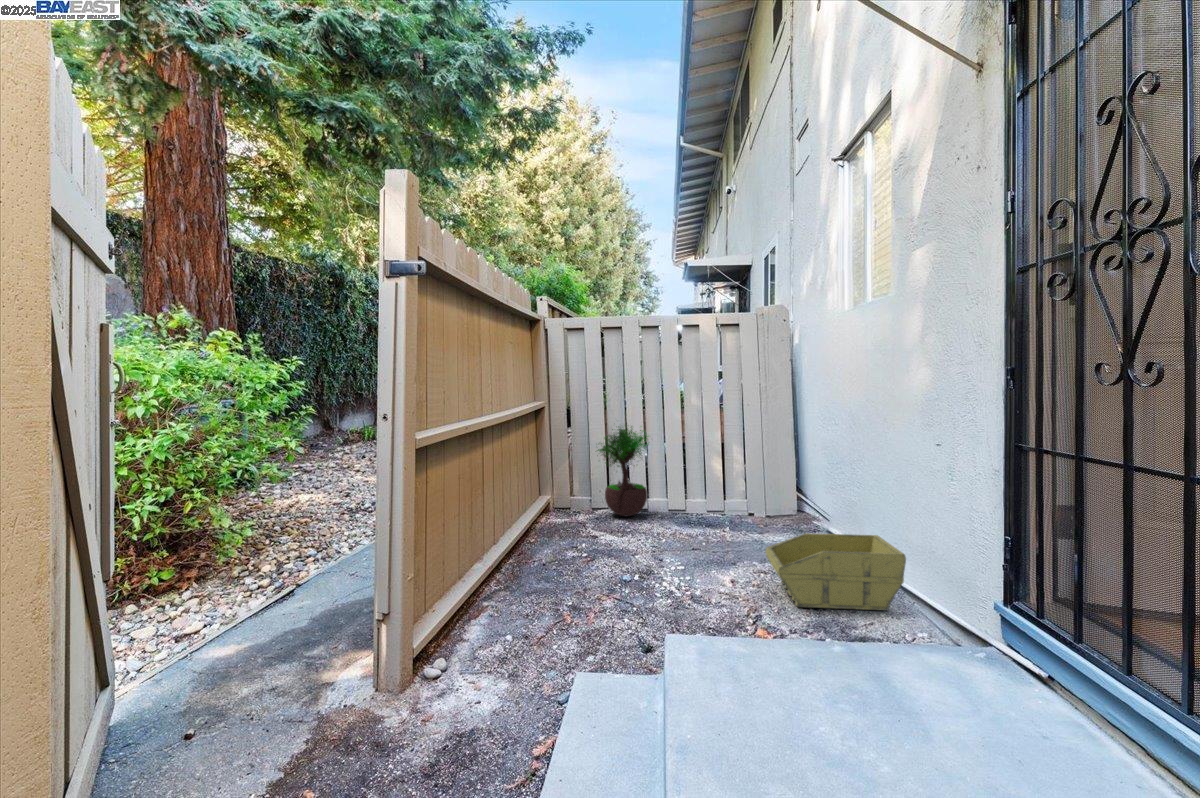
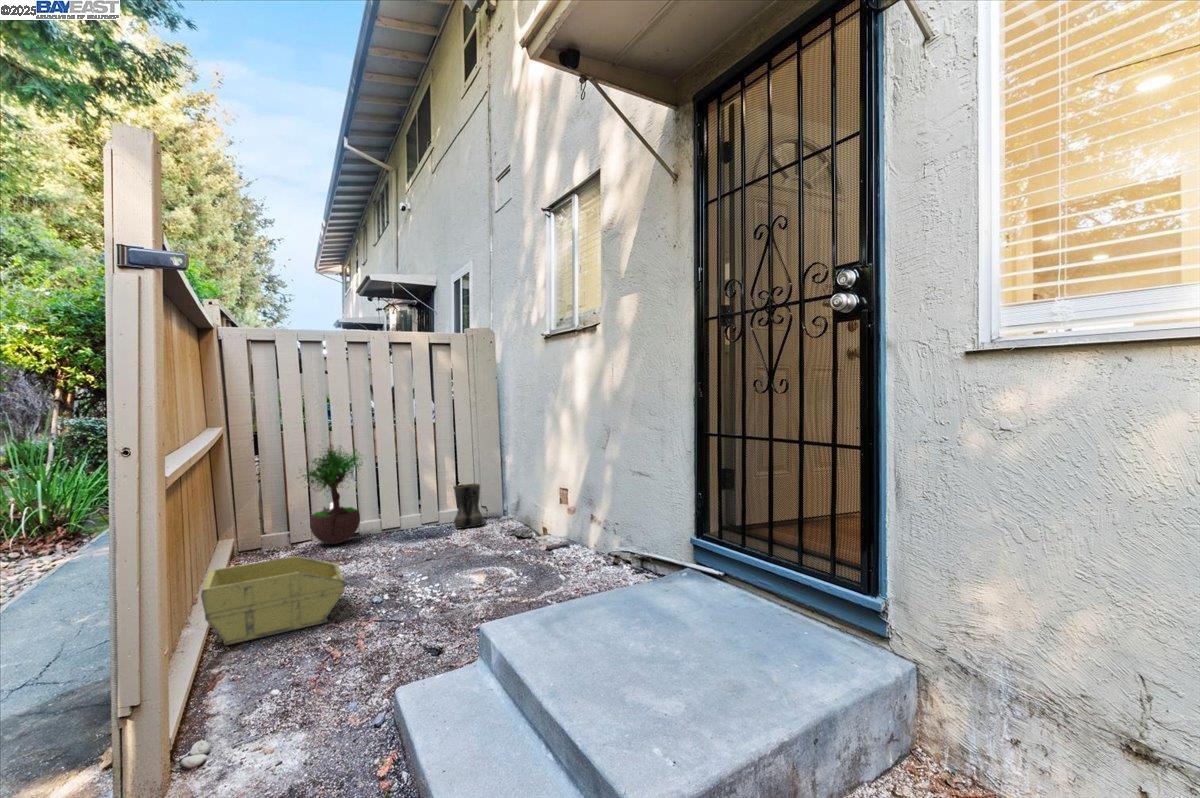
boots: none [737,477,770,525] -> present [453,484,484,528]
storage bin: present [765,533,906,611] -> present [201,556,346,645]

